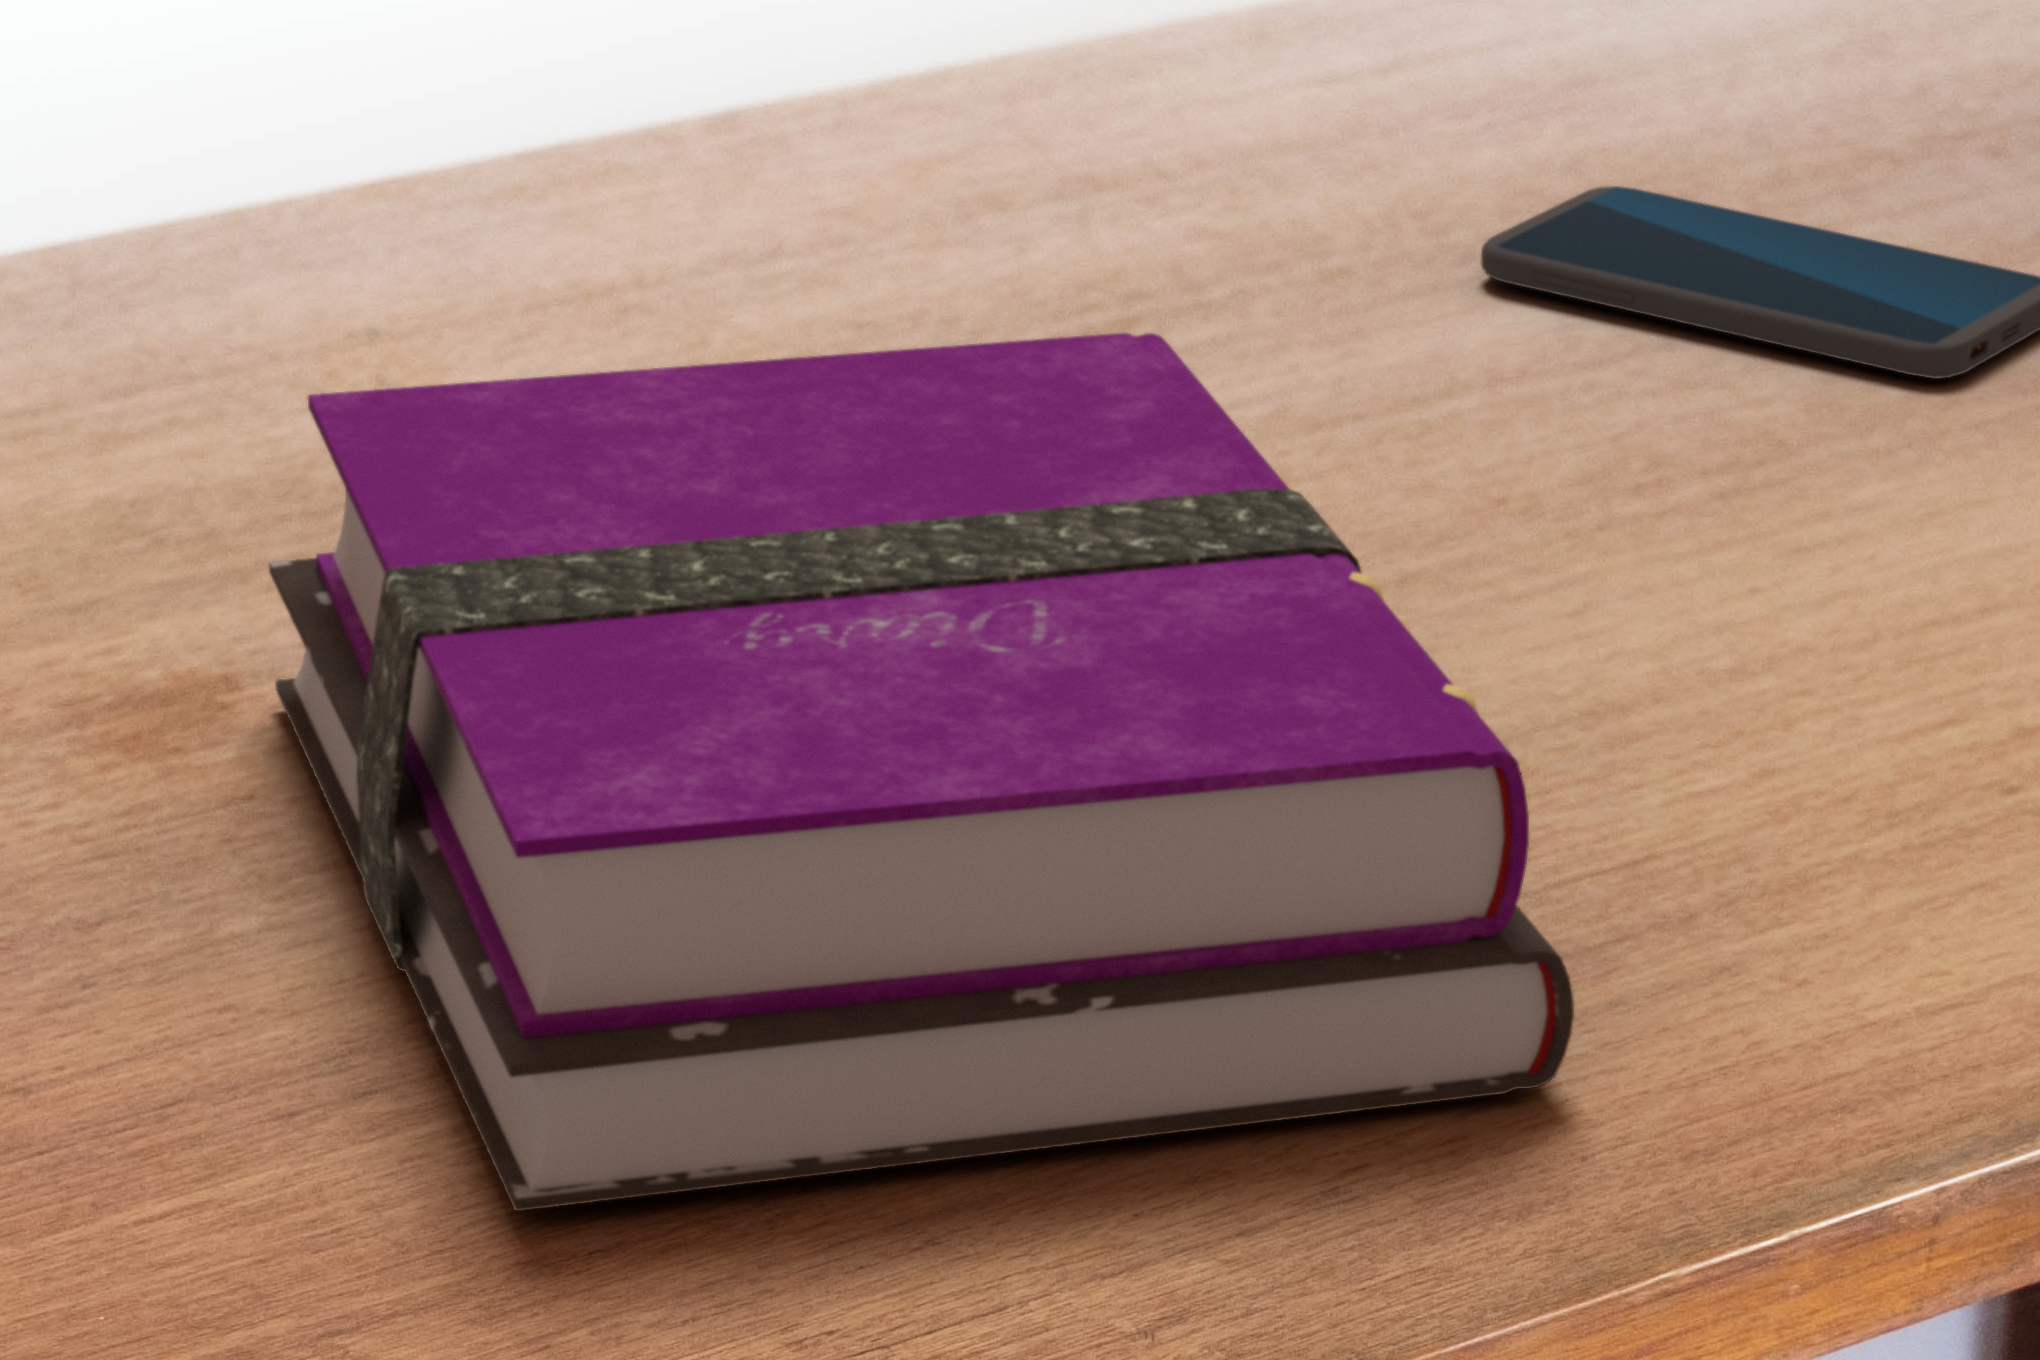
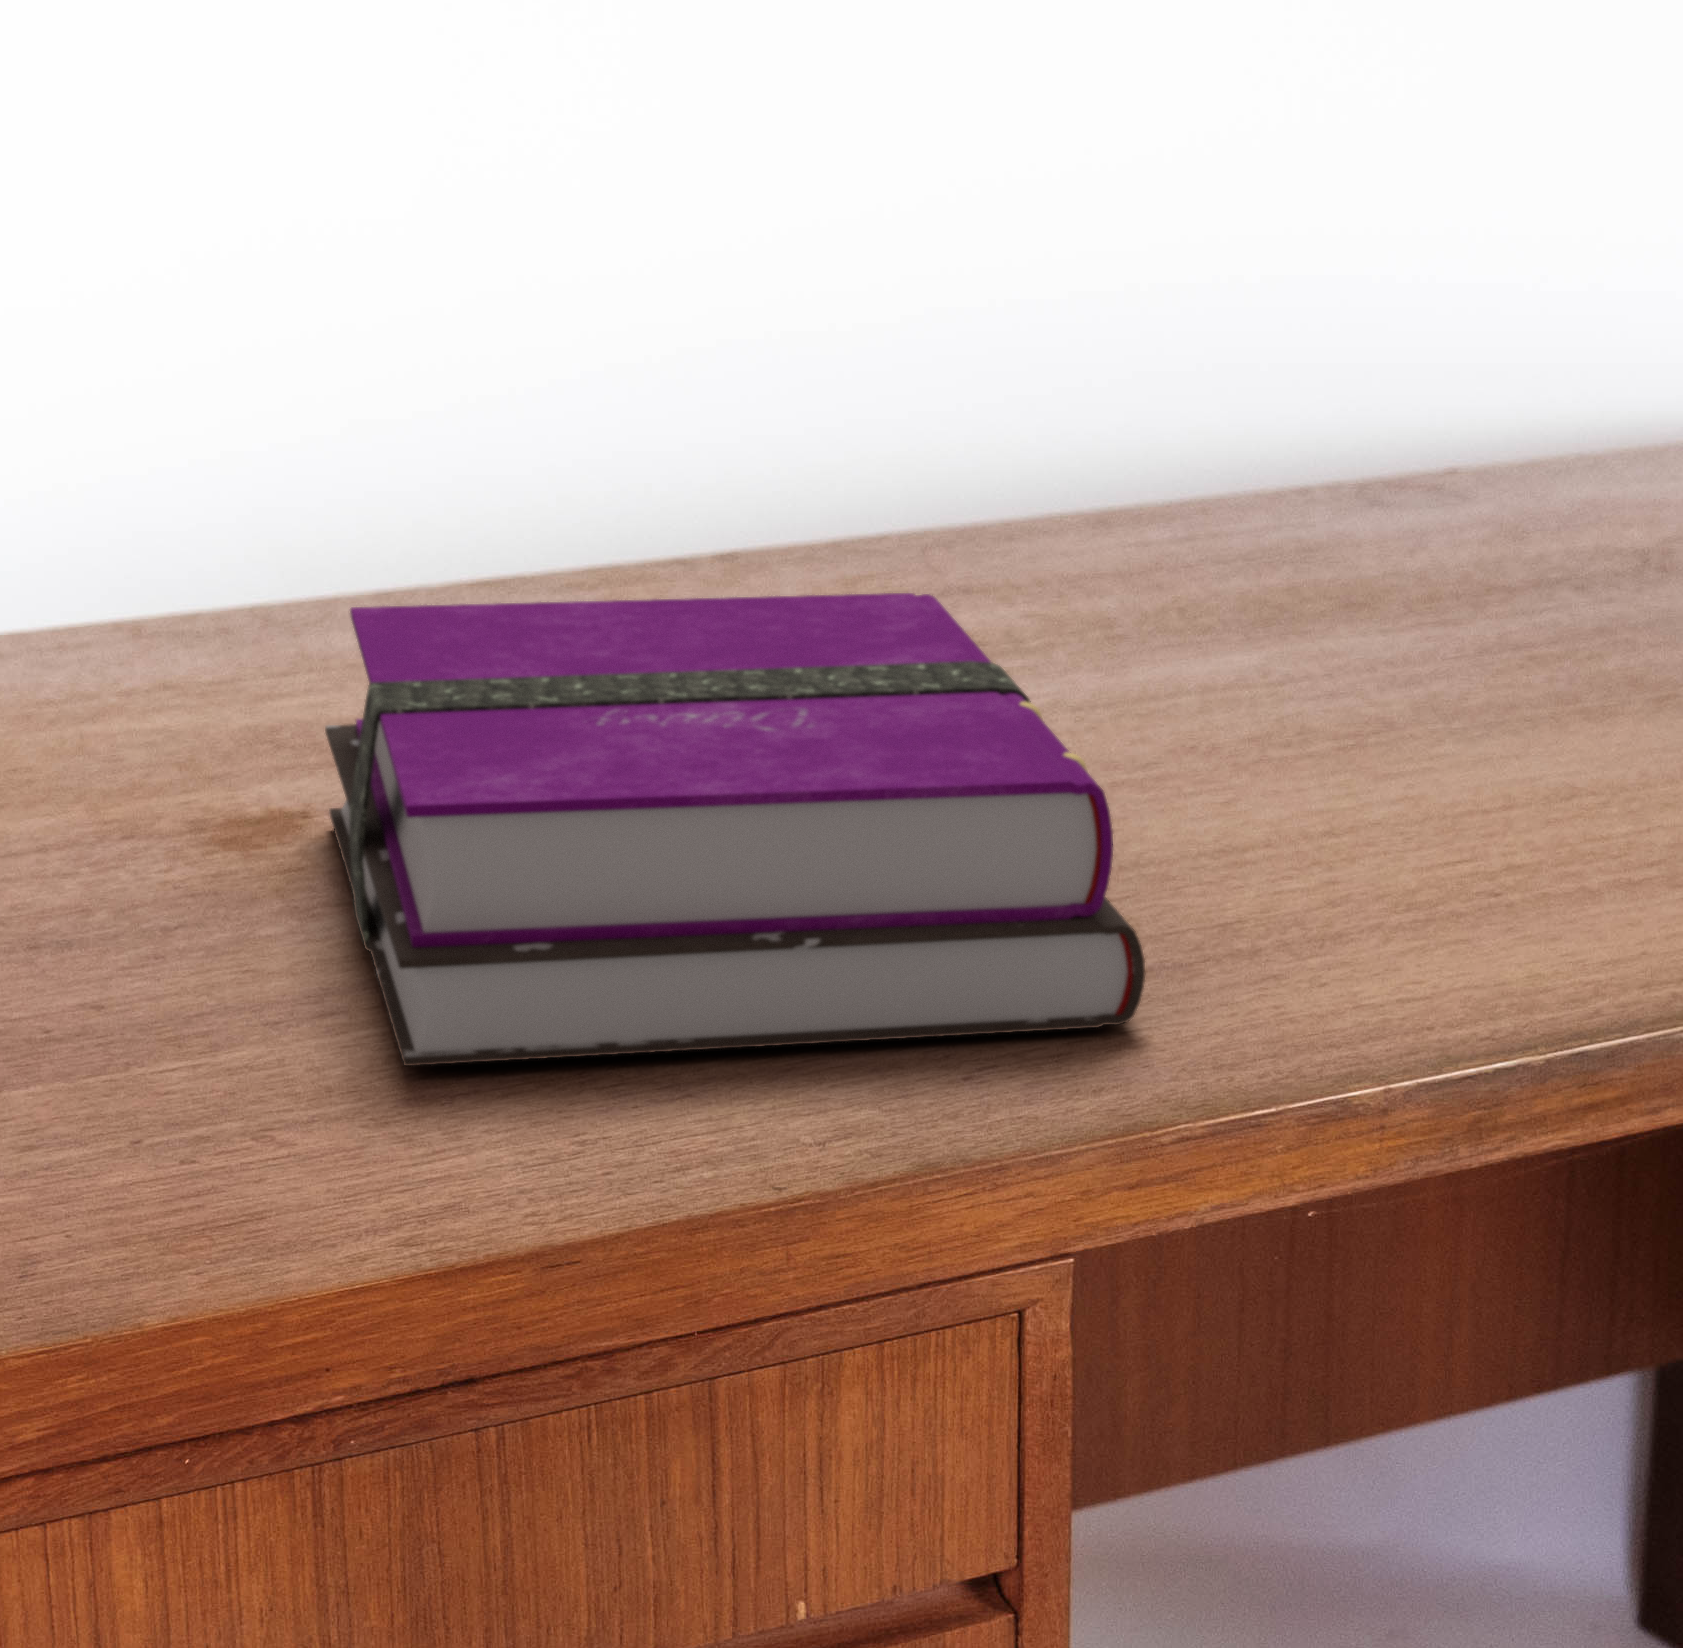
smartphone: present [1481,186,2040,379] -> none [1205,593,1592,694]

